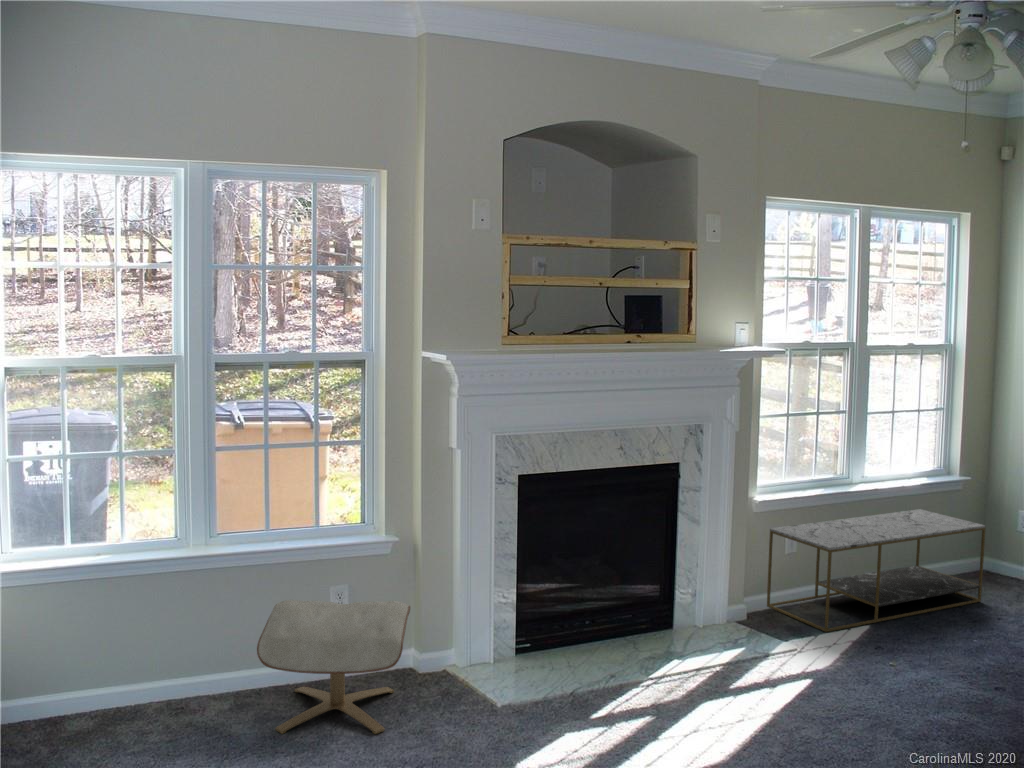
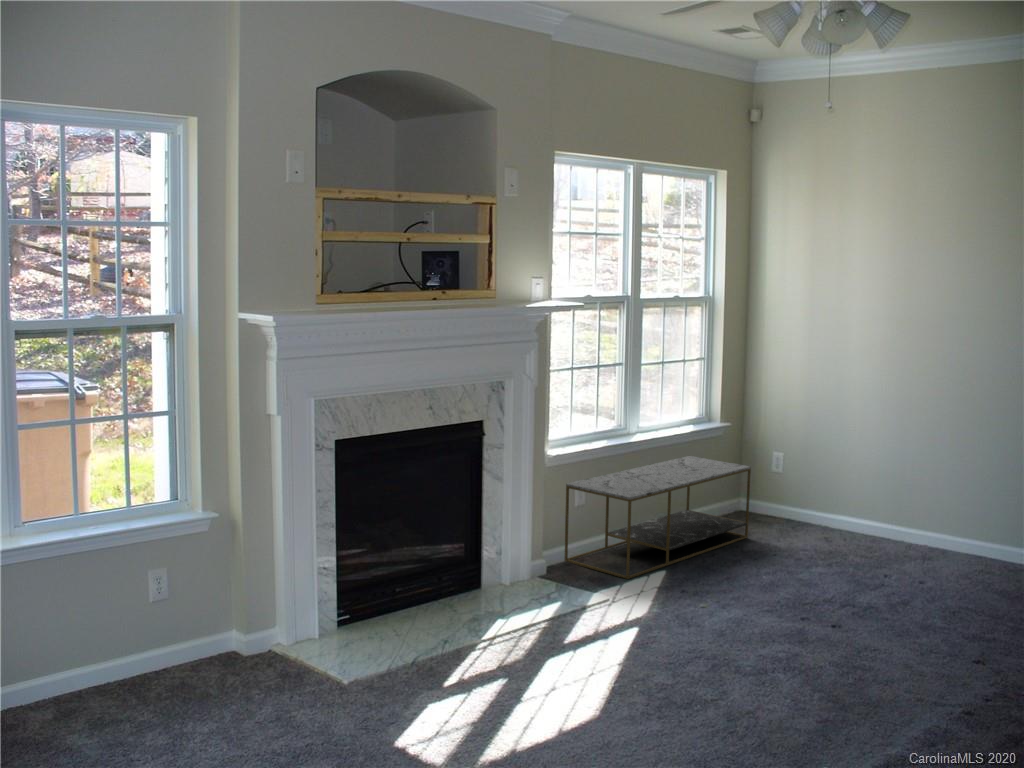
ottoman: present [257,600,410,734] -> none [81,589,251,749]

